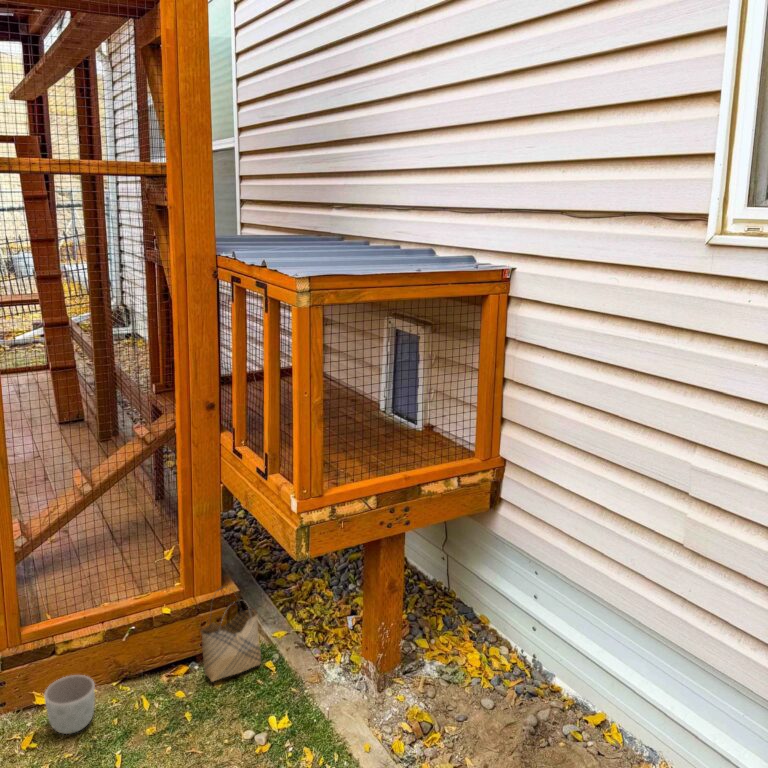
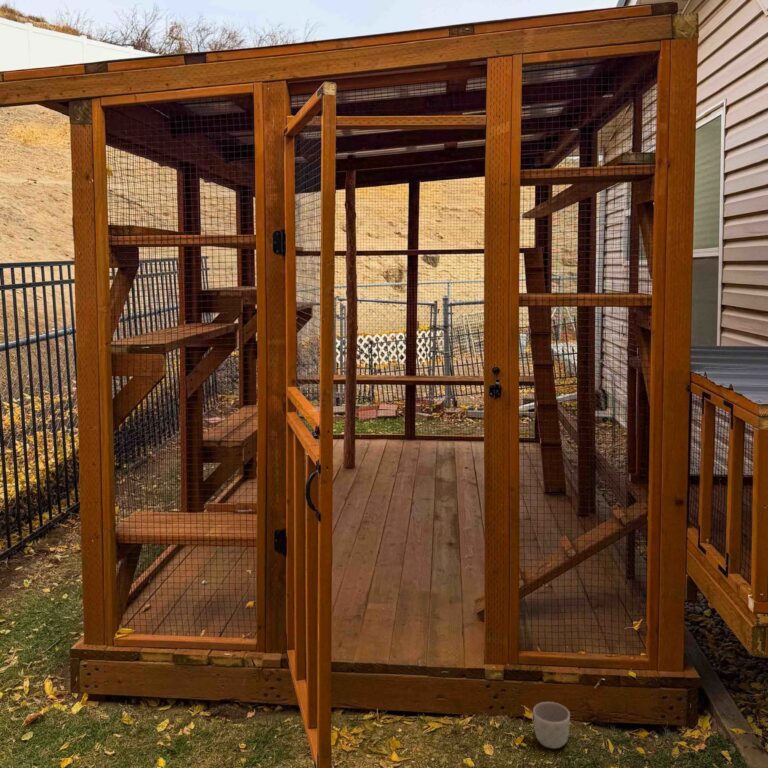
woven basket: present [201,587,261,682] -> none [660,666,717,751]

